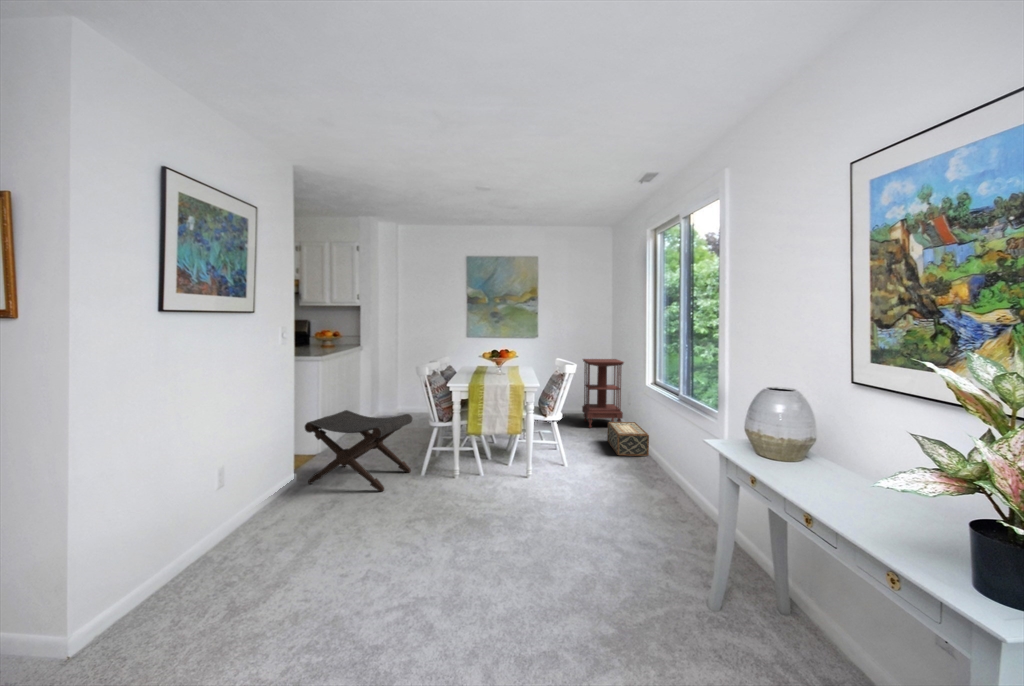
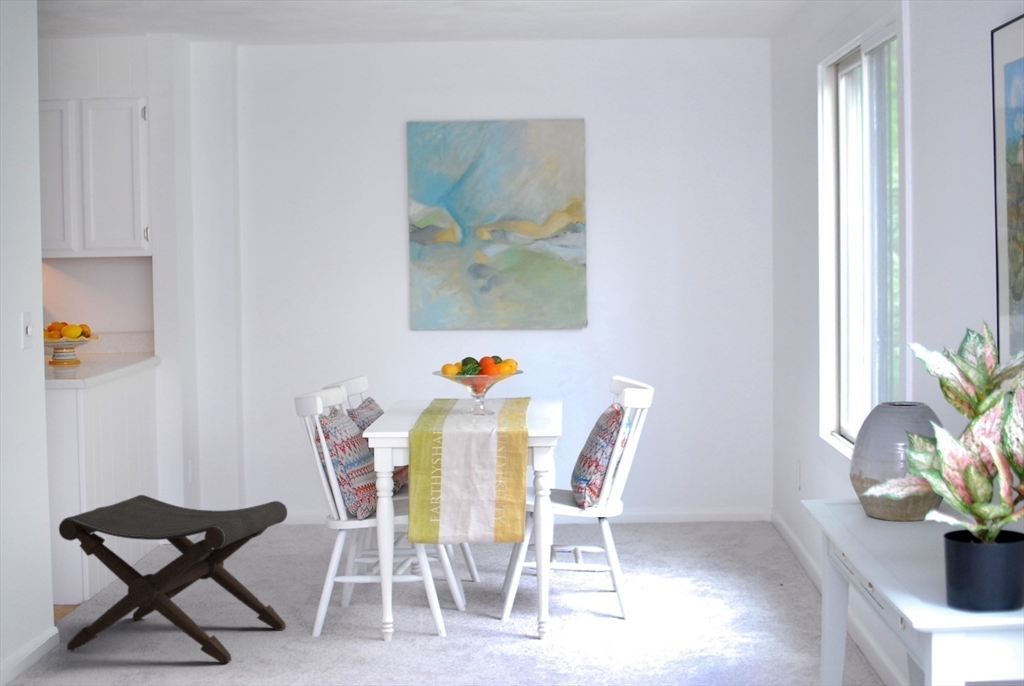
side table: present [582,359,624,428] -> none [688,375,785,540]
woven basket: present [607,422,649,456] -> none [738,522,824,595]

